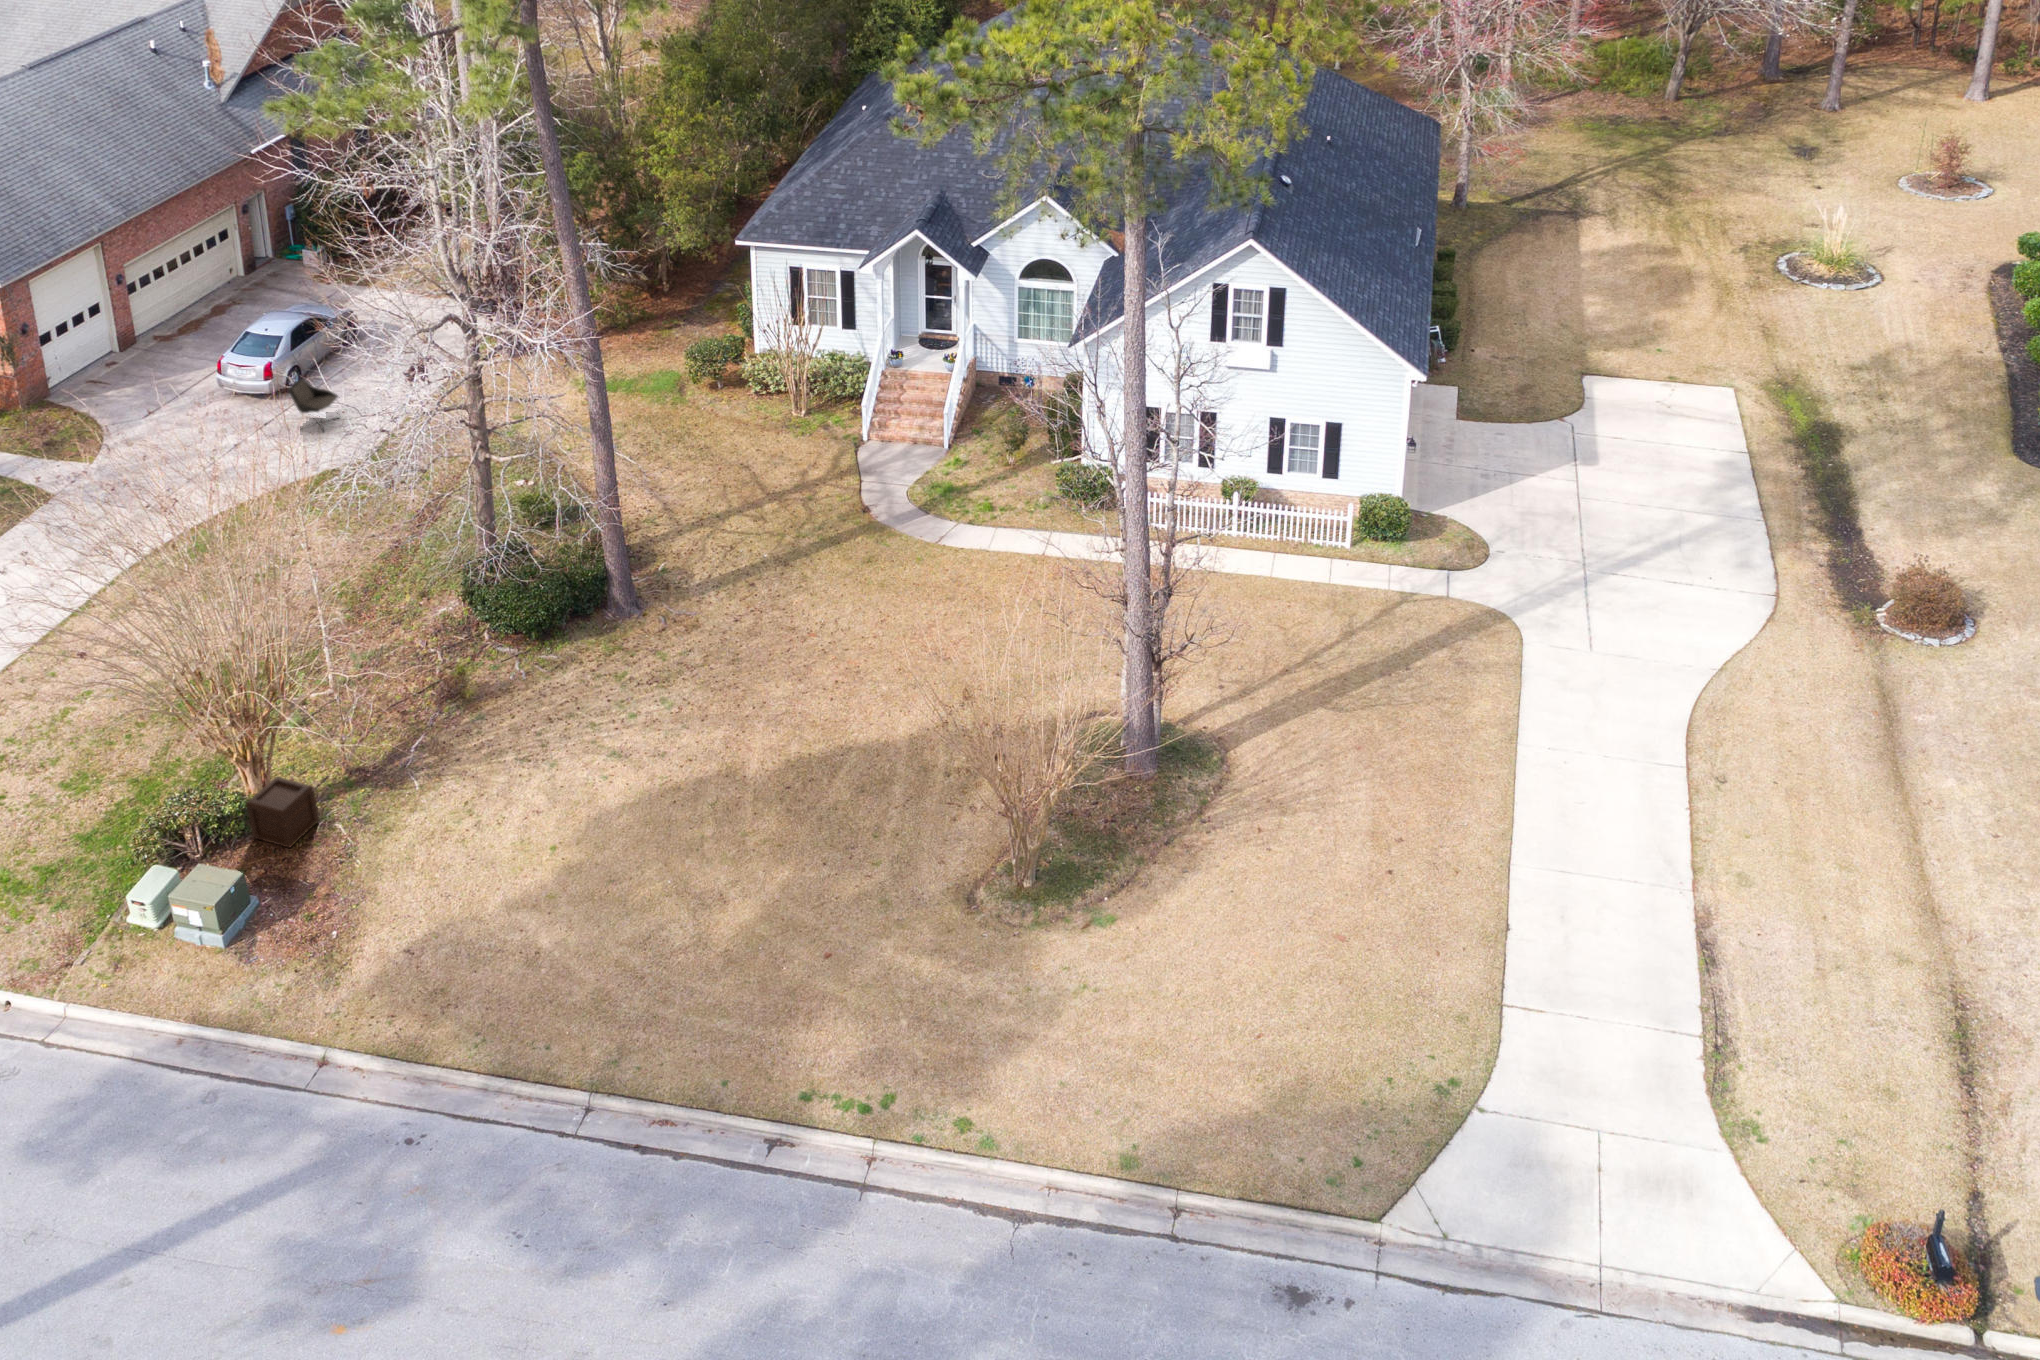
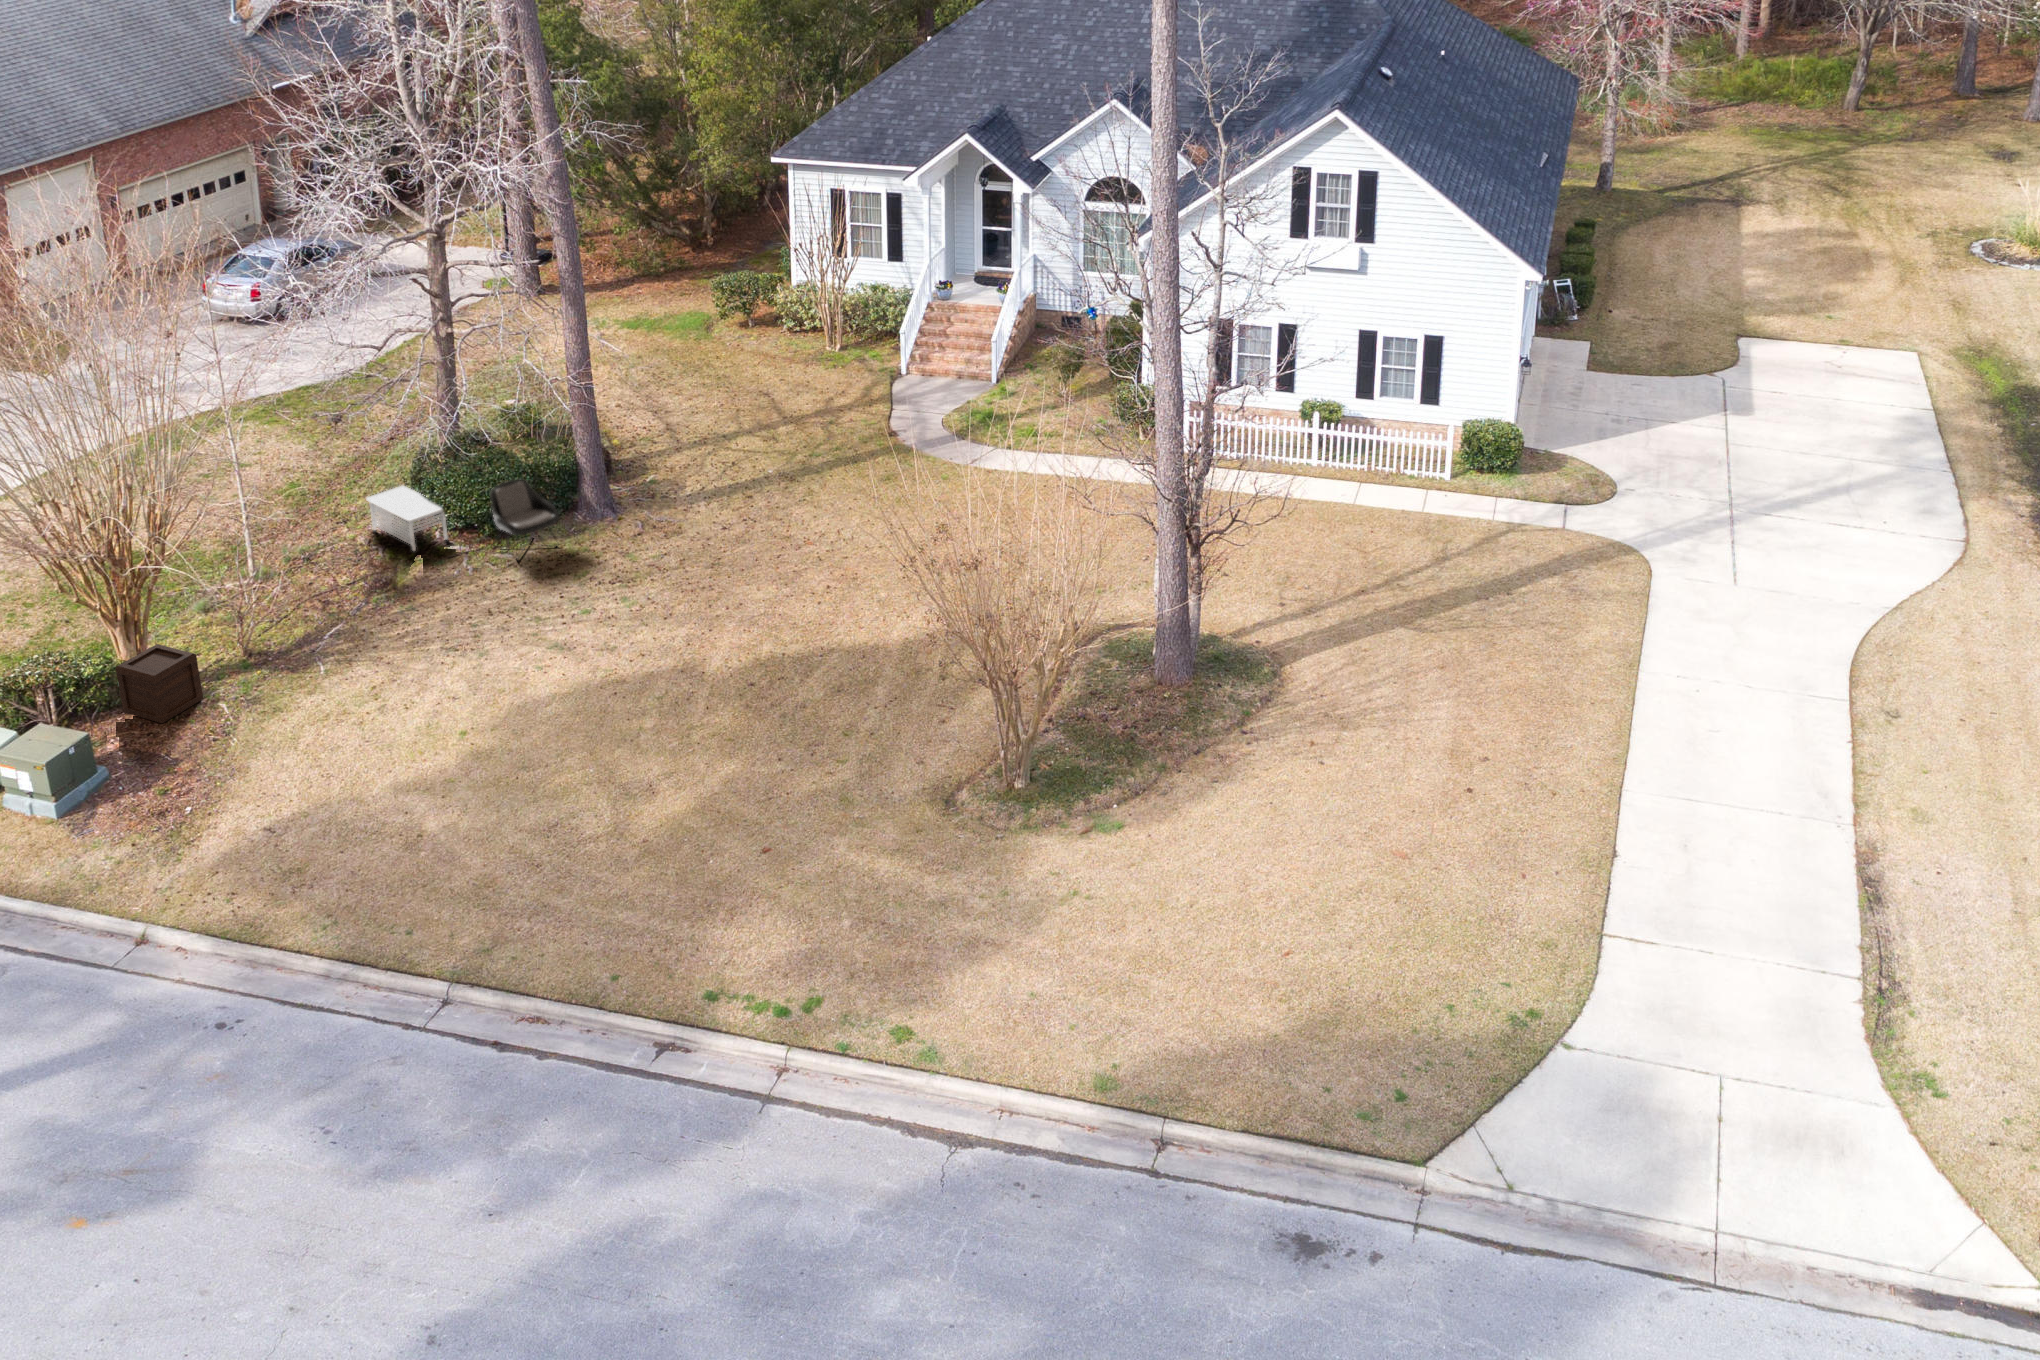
lounge chair: present [289,380,338,414] -> present [490,480,559,560]
storage bench: none [421,589,497,653] -> present [366,486,448,551]

